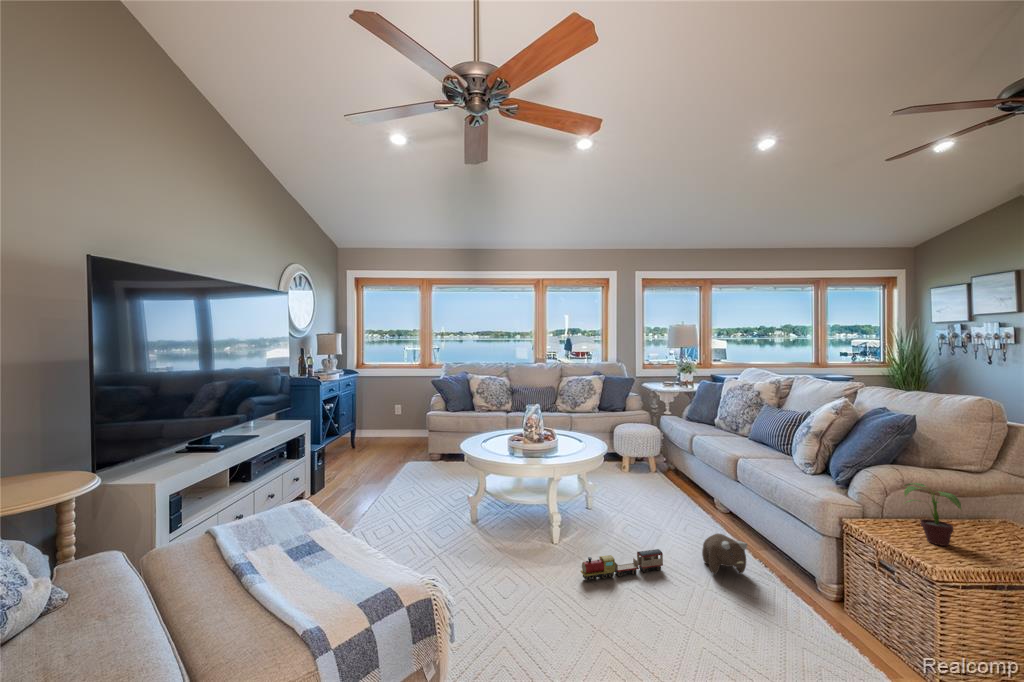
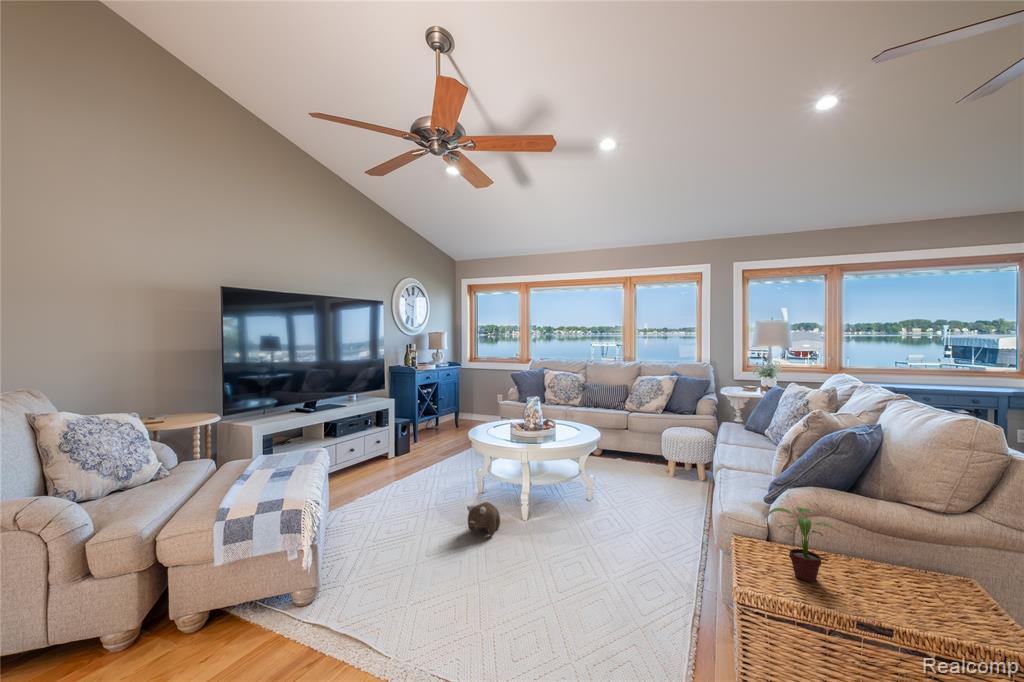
plush toy: present [702,534,747,574] -> present [467,502,500,536]
toy train: present [580,549,663,581] -> none [513,531,593,559]

